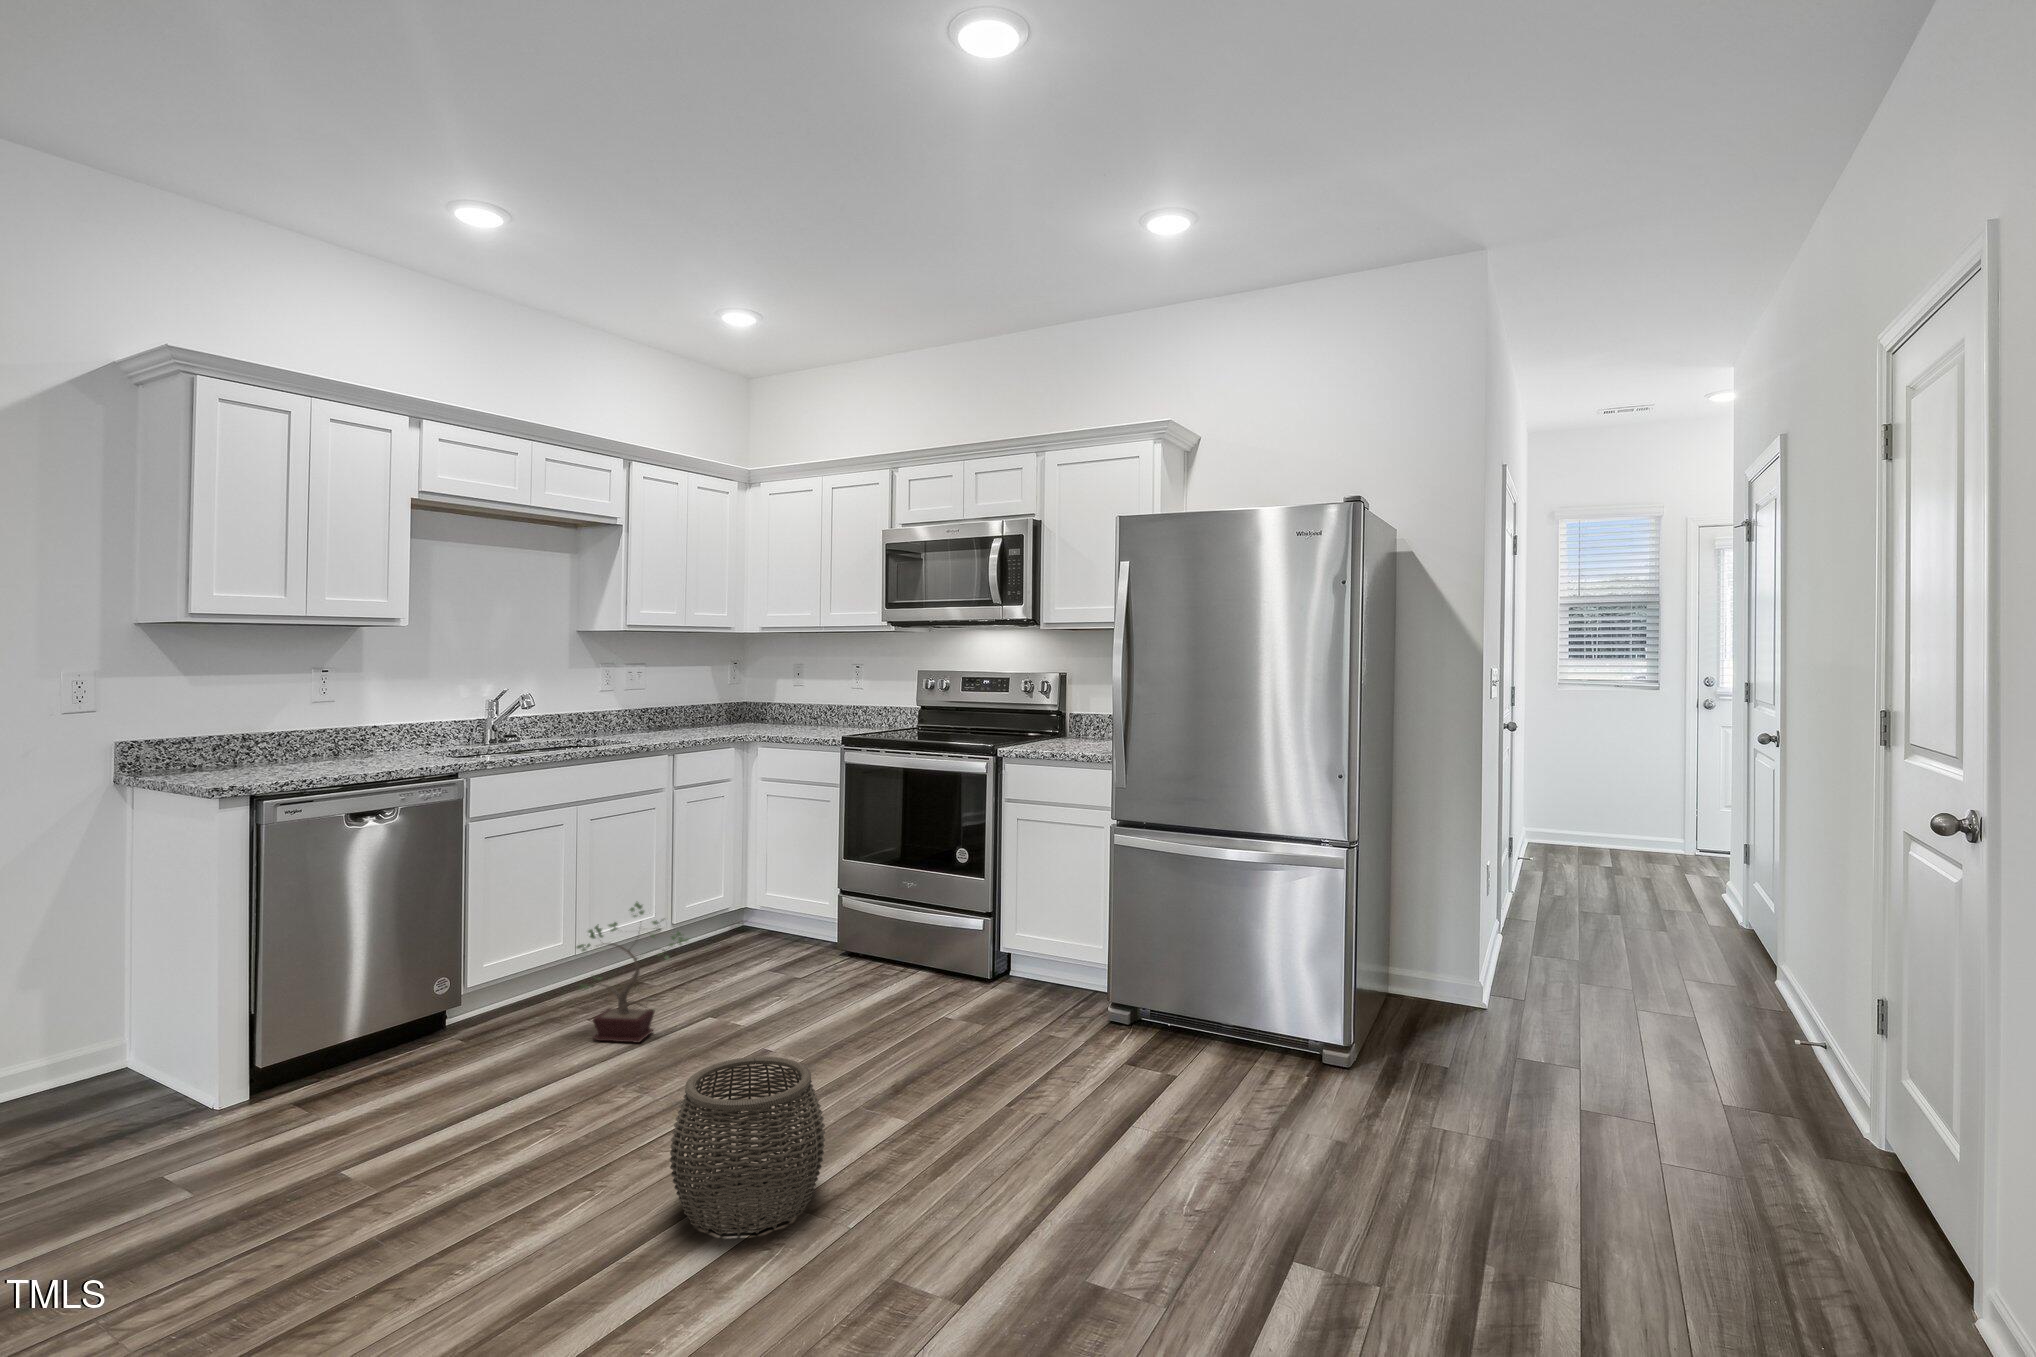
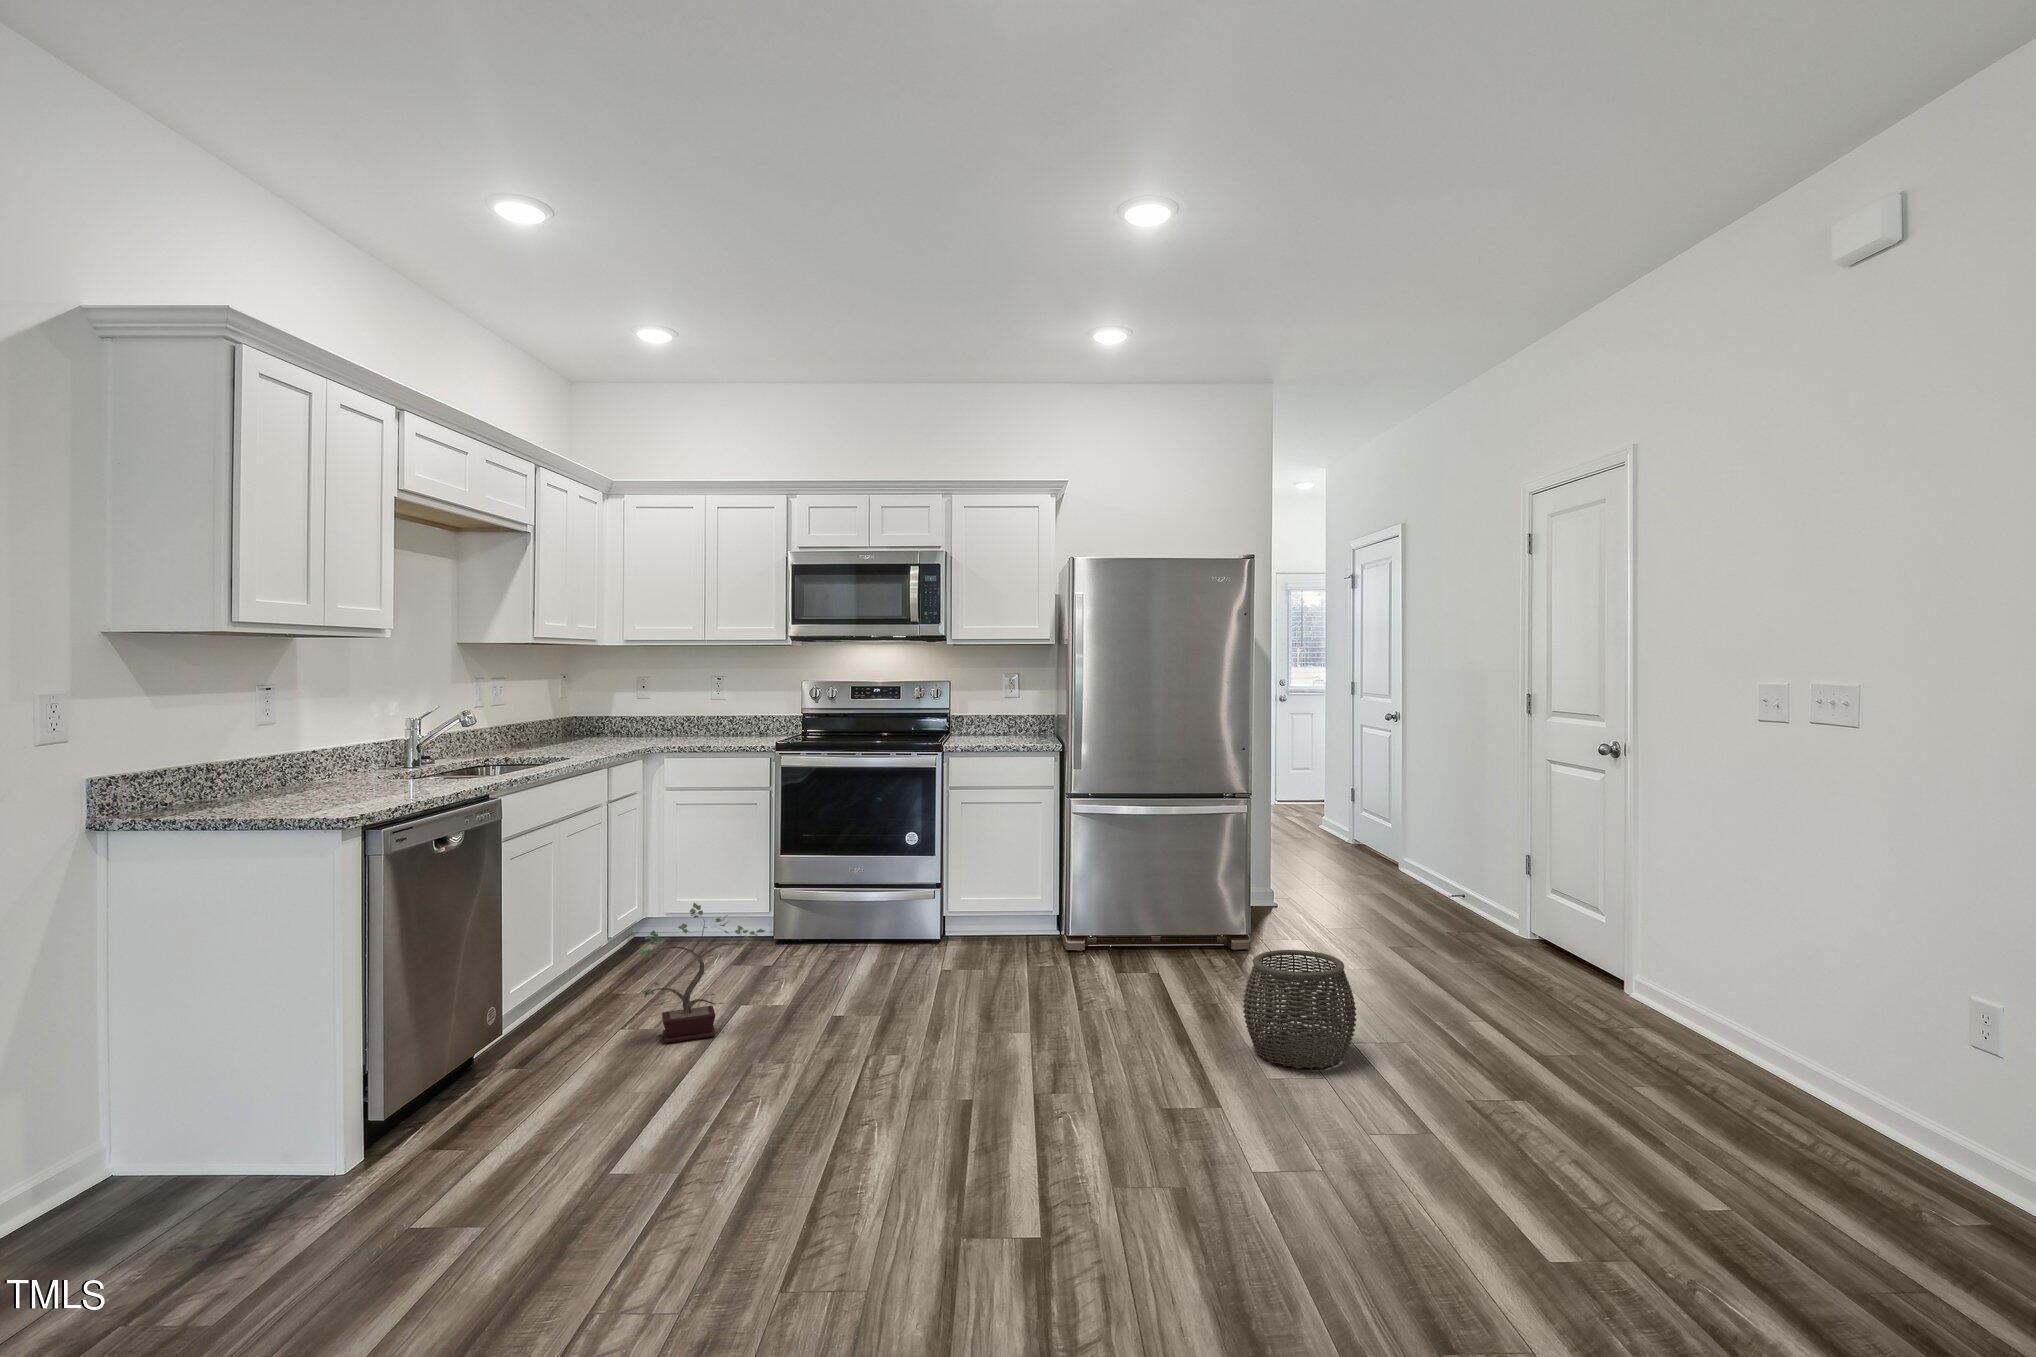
woven basket: present [670,1056,825,1235] -> present [1243,950,1357,1069]

